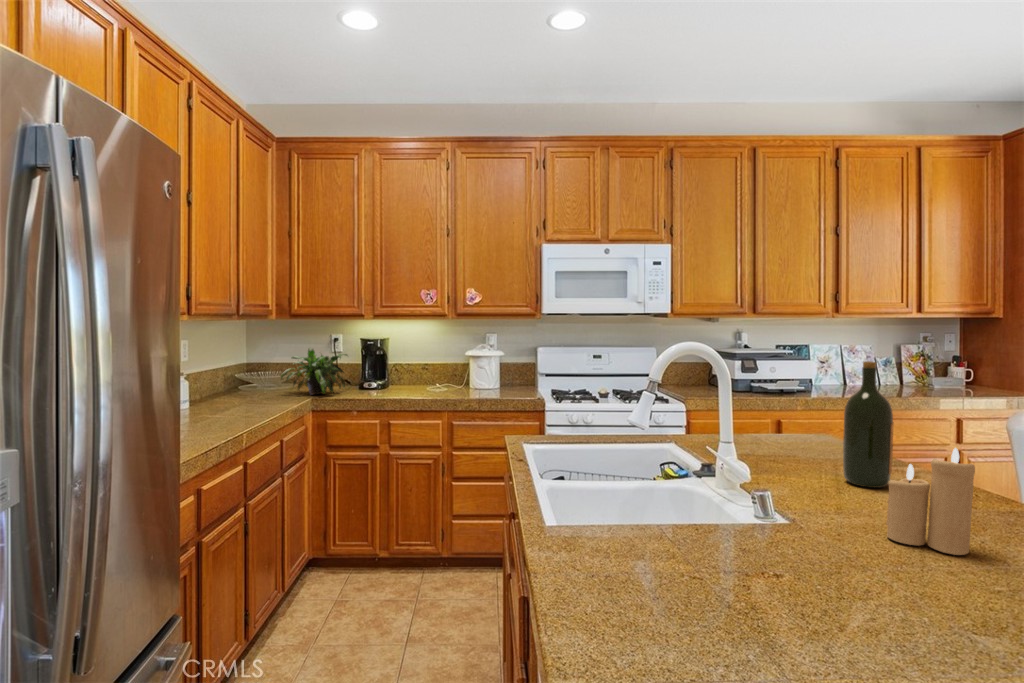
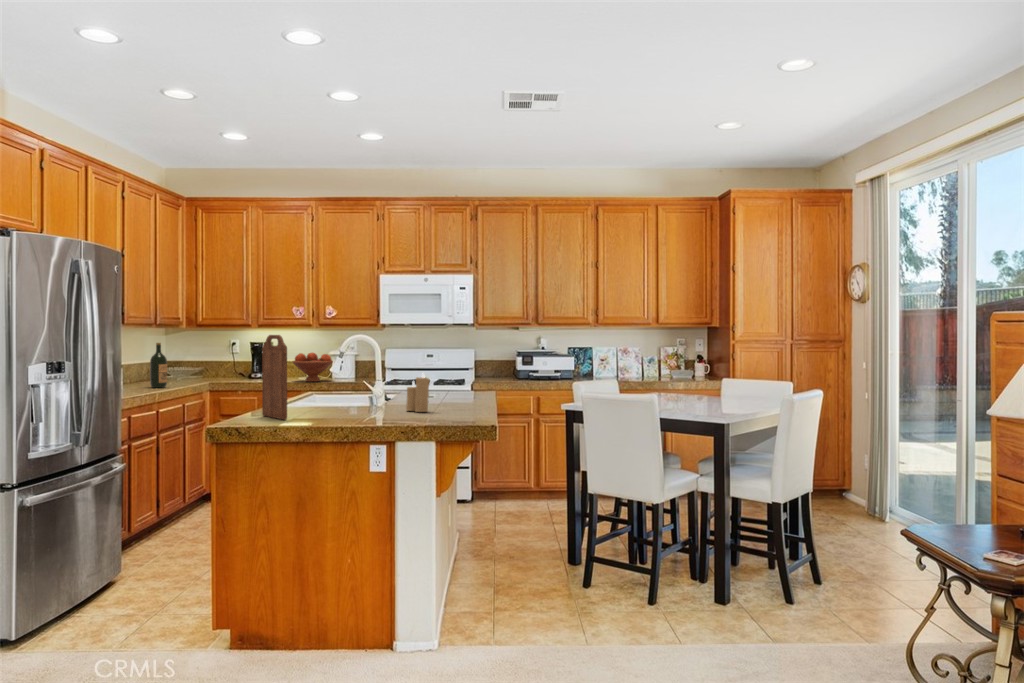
potted plant: present [281,348,347,395] -> none [187,348,237,382]
fruit bowl: none [424,353,478,394] -> present [293,353,333,382]
cutting board: none [578,356,717,647] -> present [262,335,287,420]
wine bottle: present [843,361,893,488] -> present [150,343,167,388]

